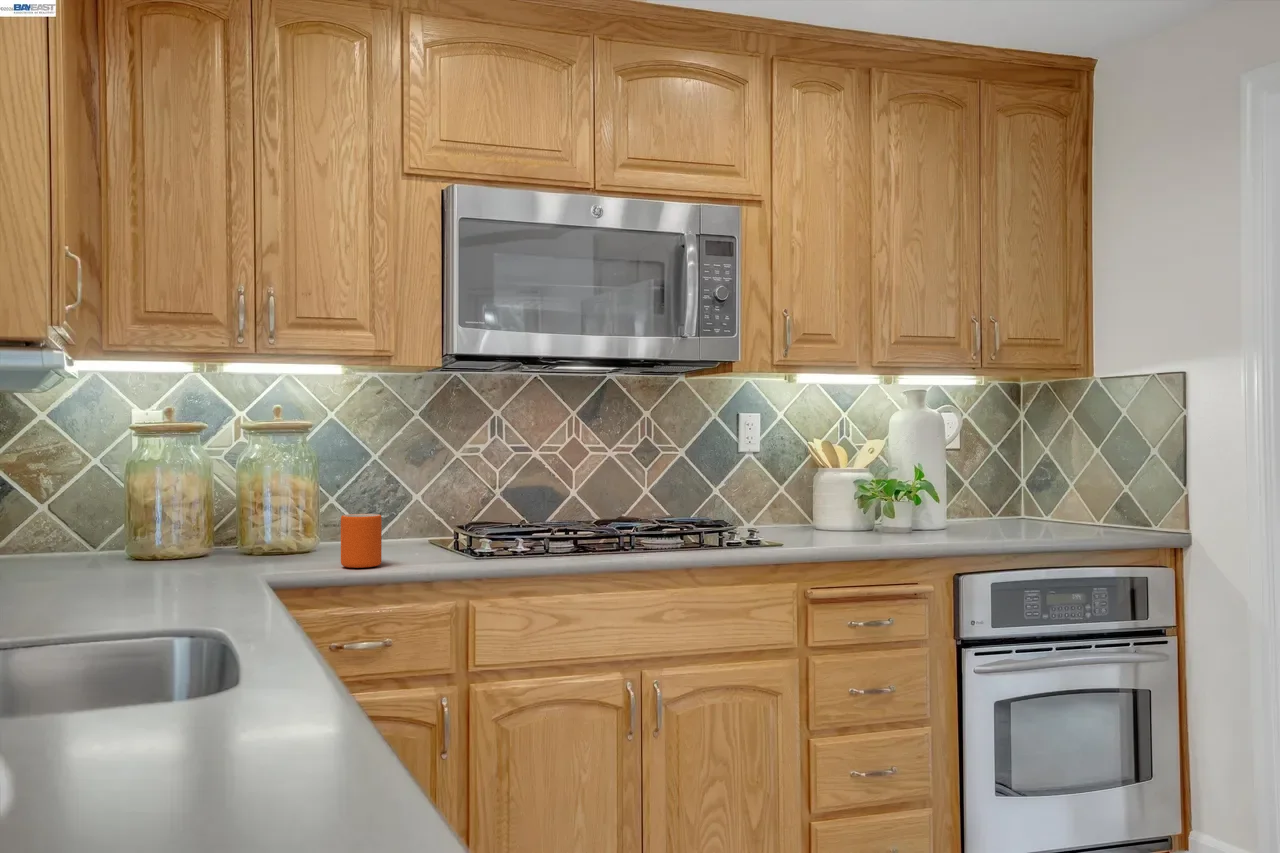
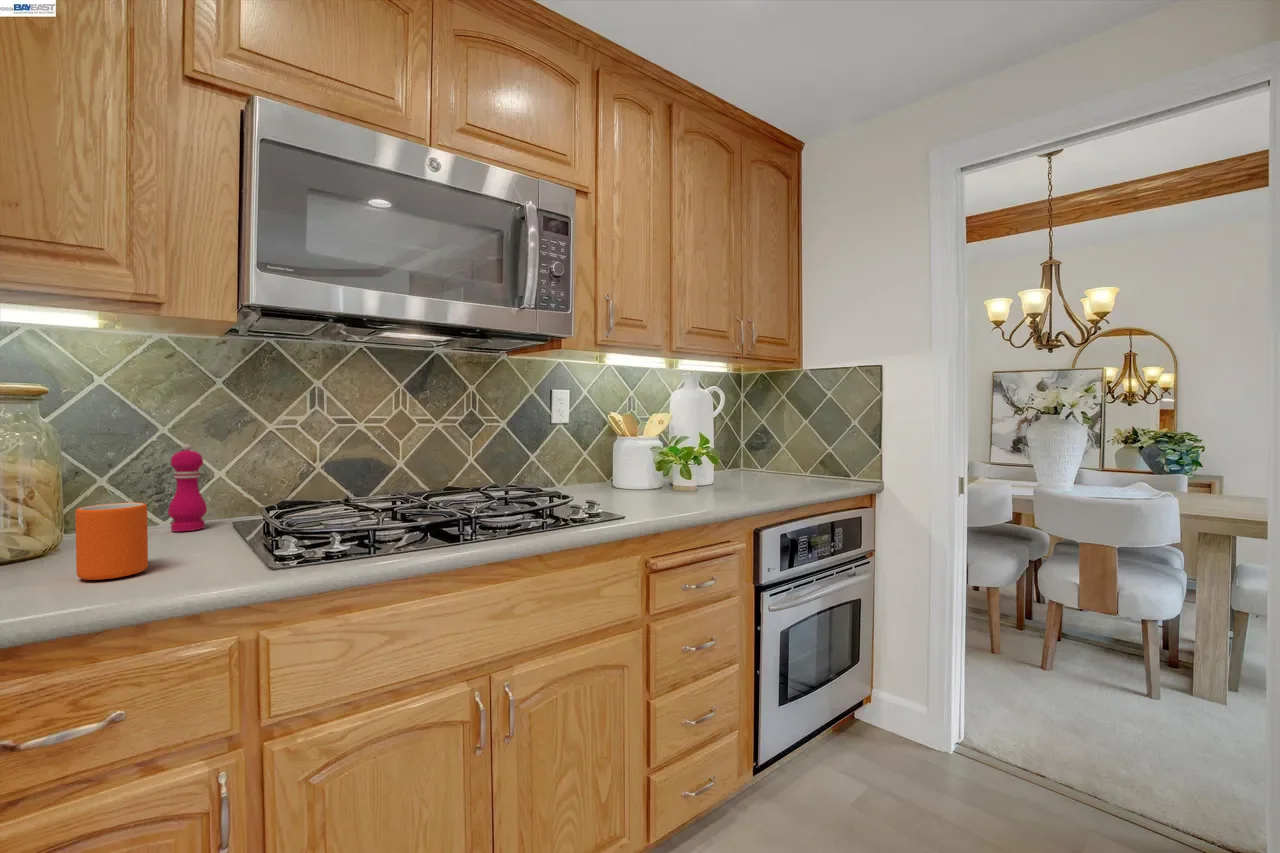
pepper mill: none [381,469,409,546] -> present [168,444,207,532]

